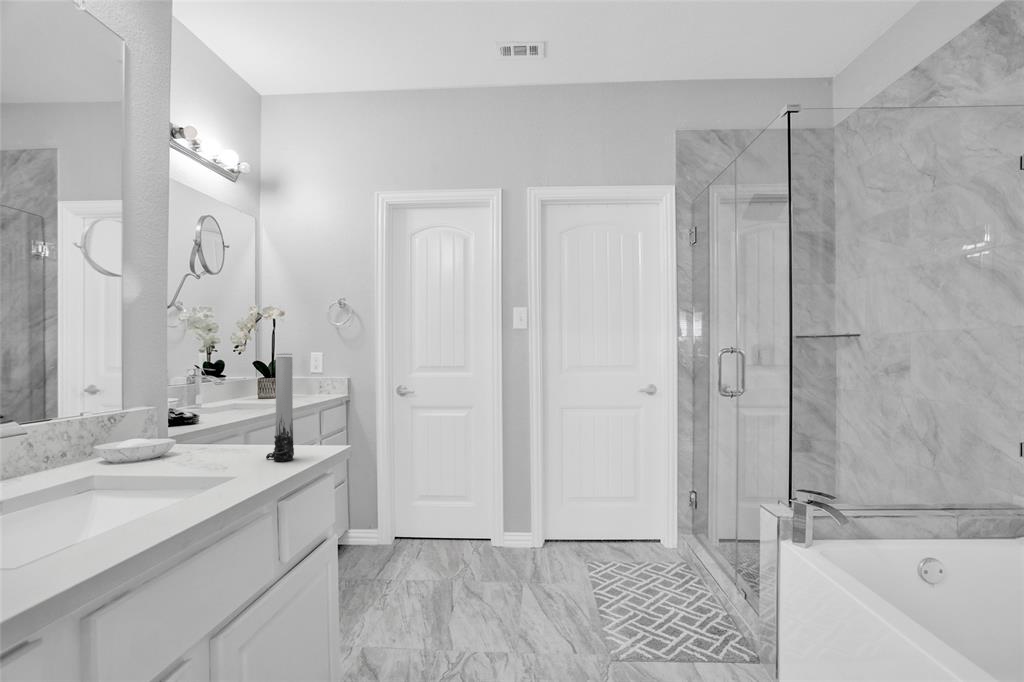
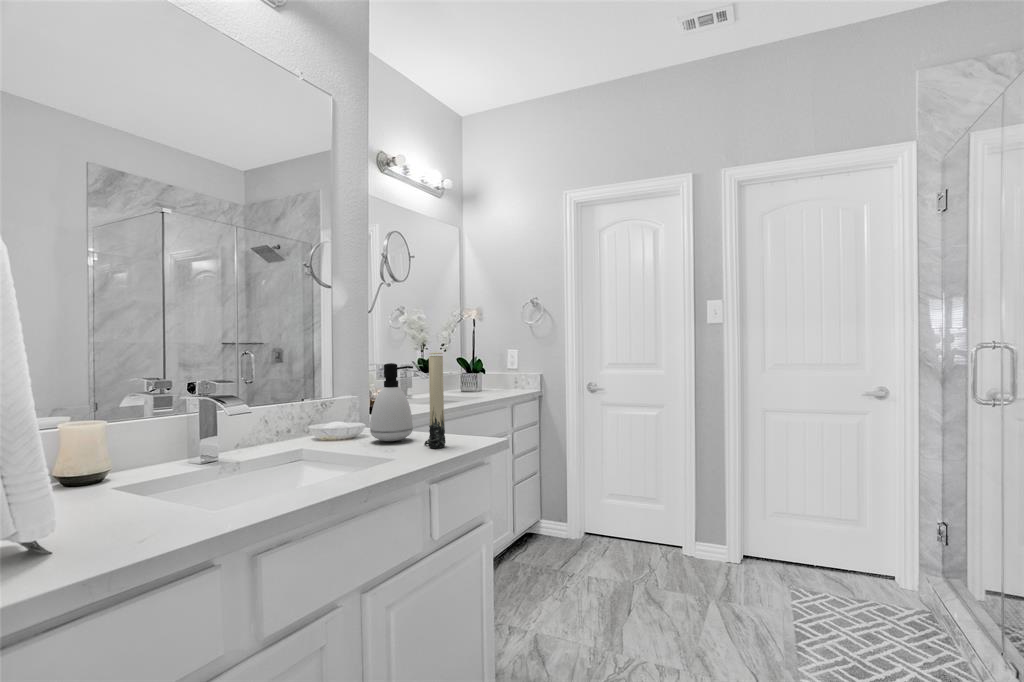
soap dispenser: none [190,365,248,457] -> present [370,363,413,441]

